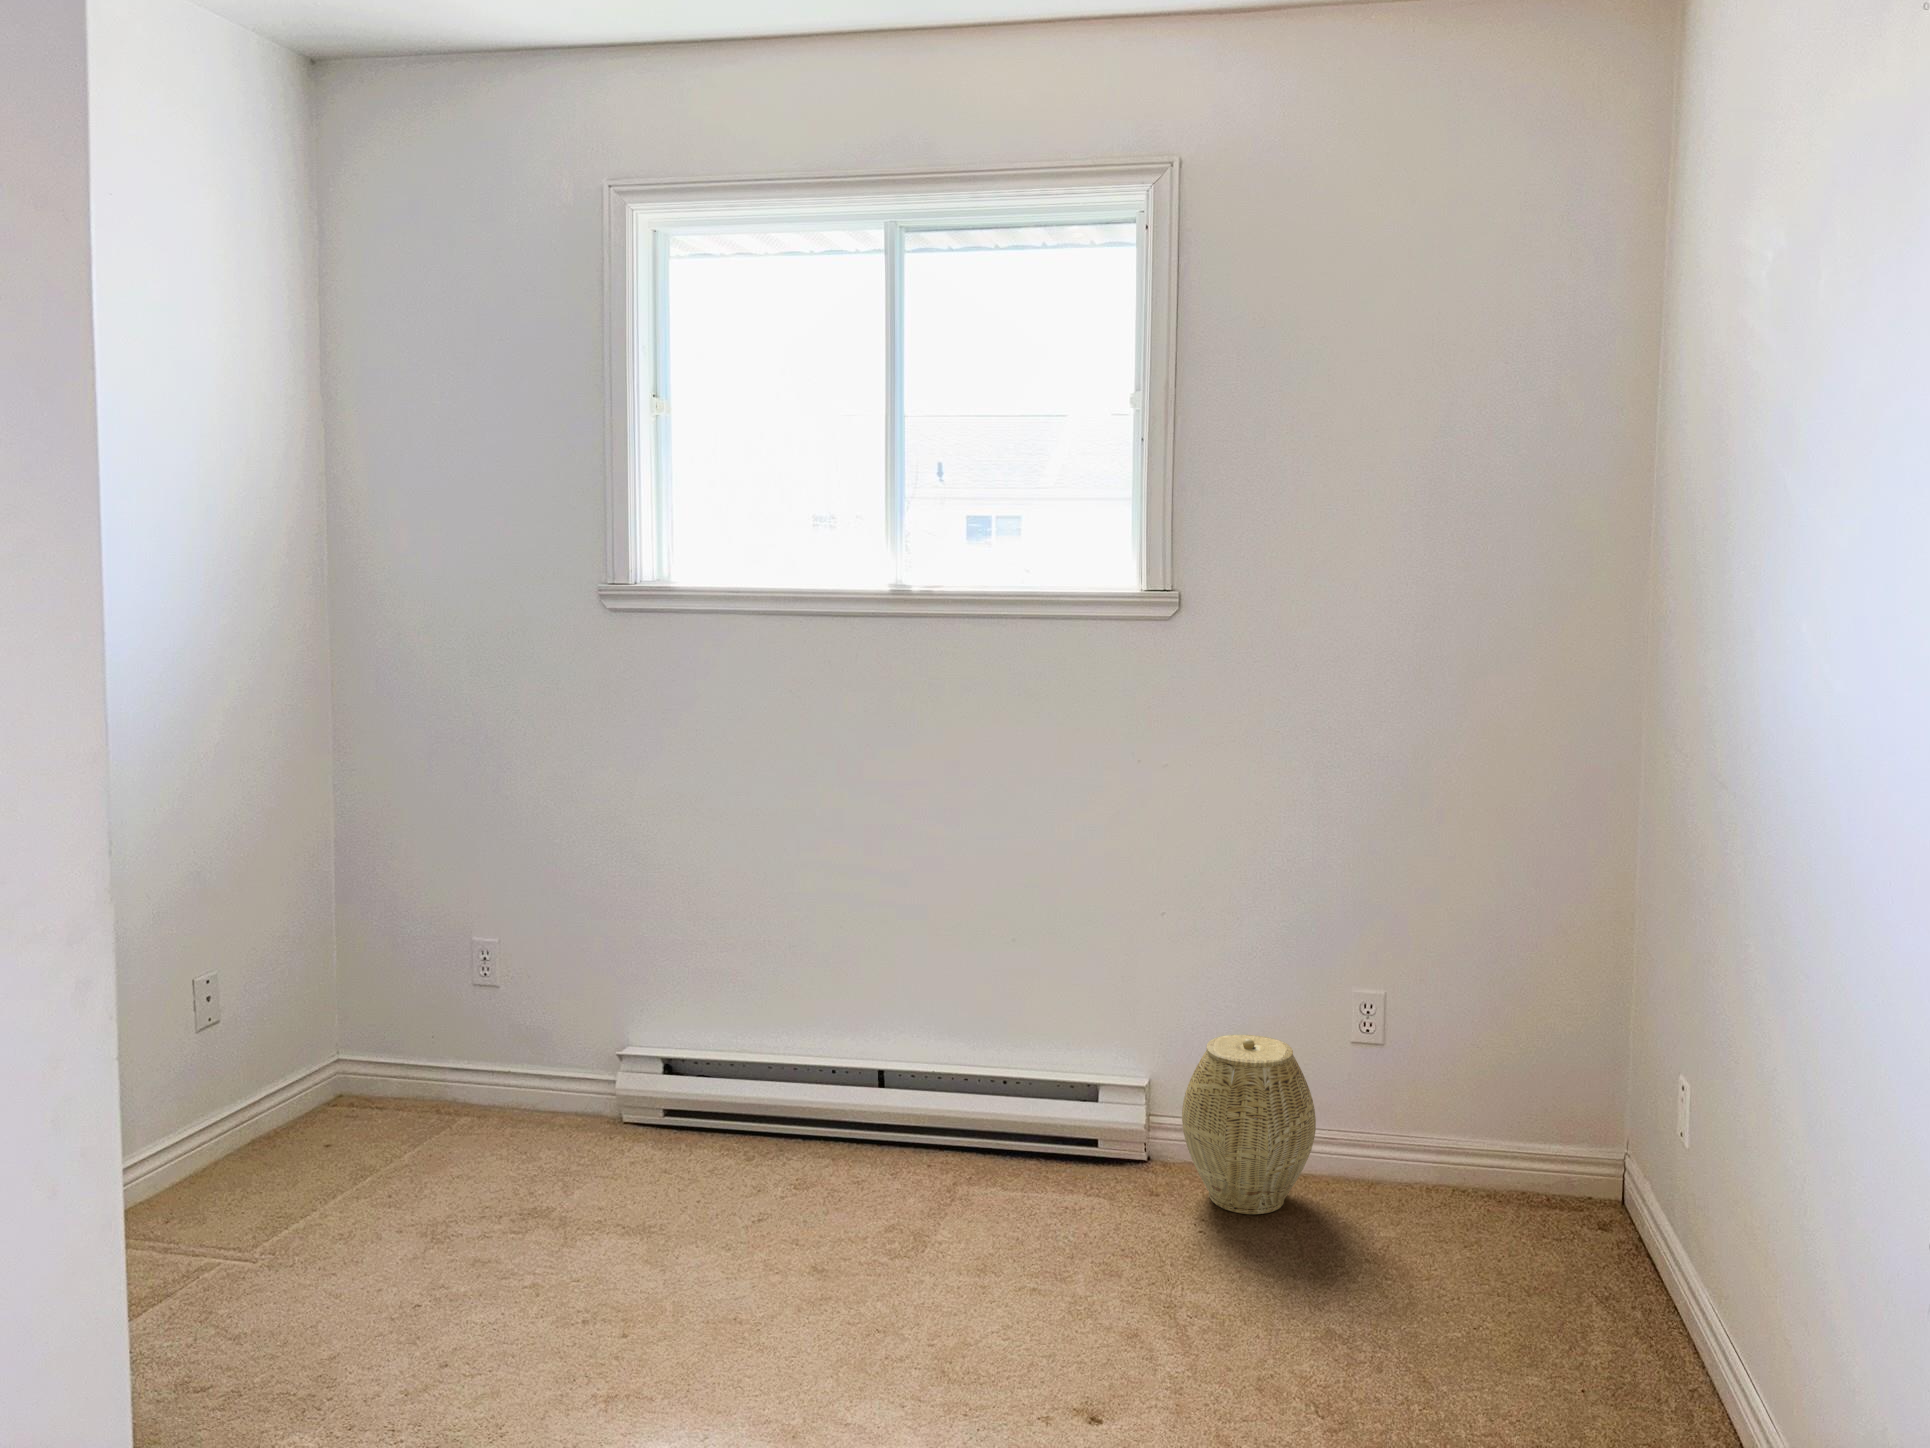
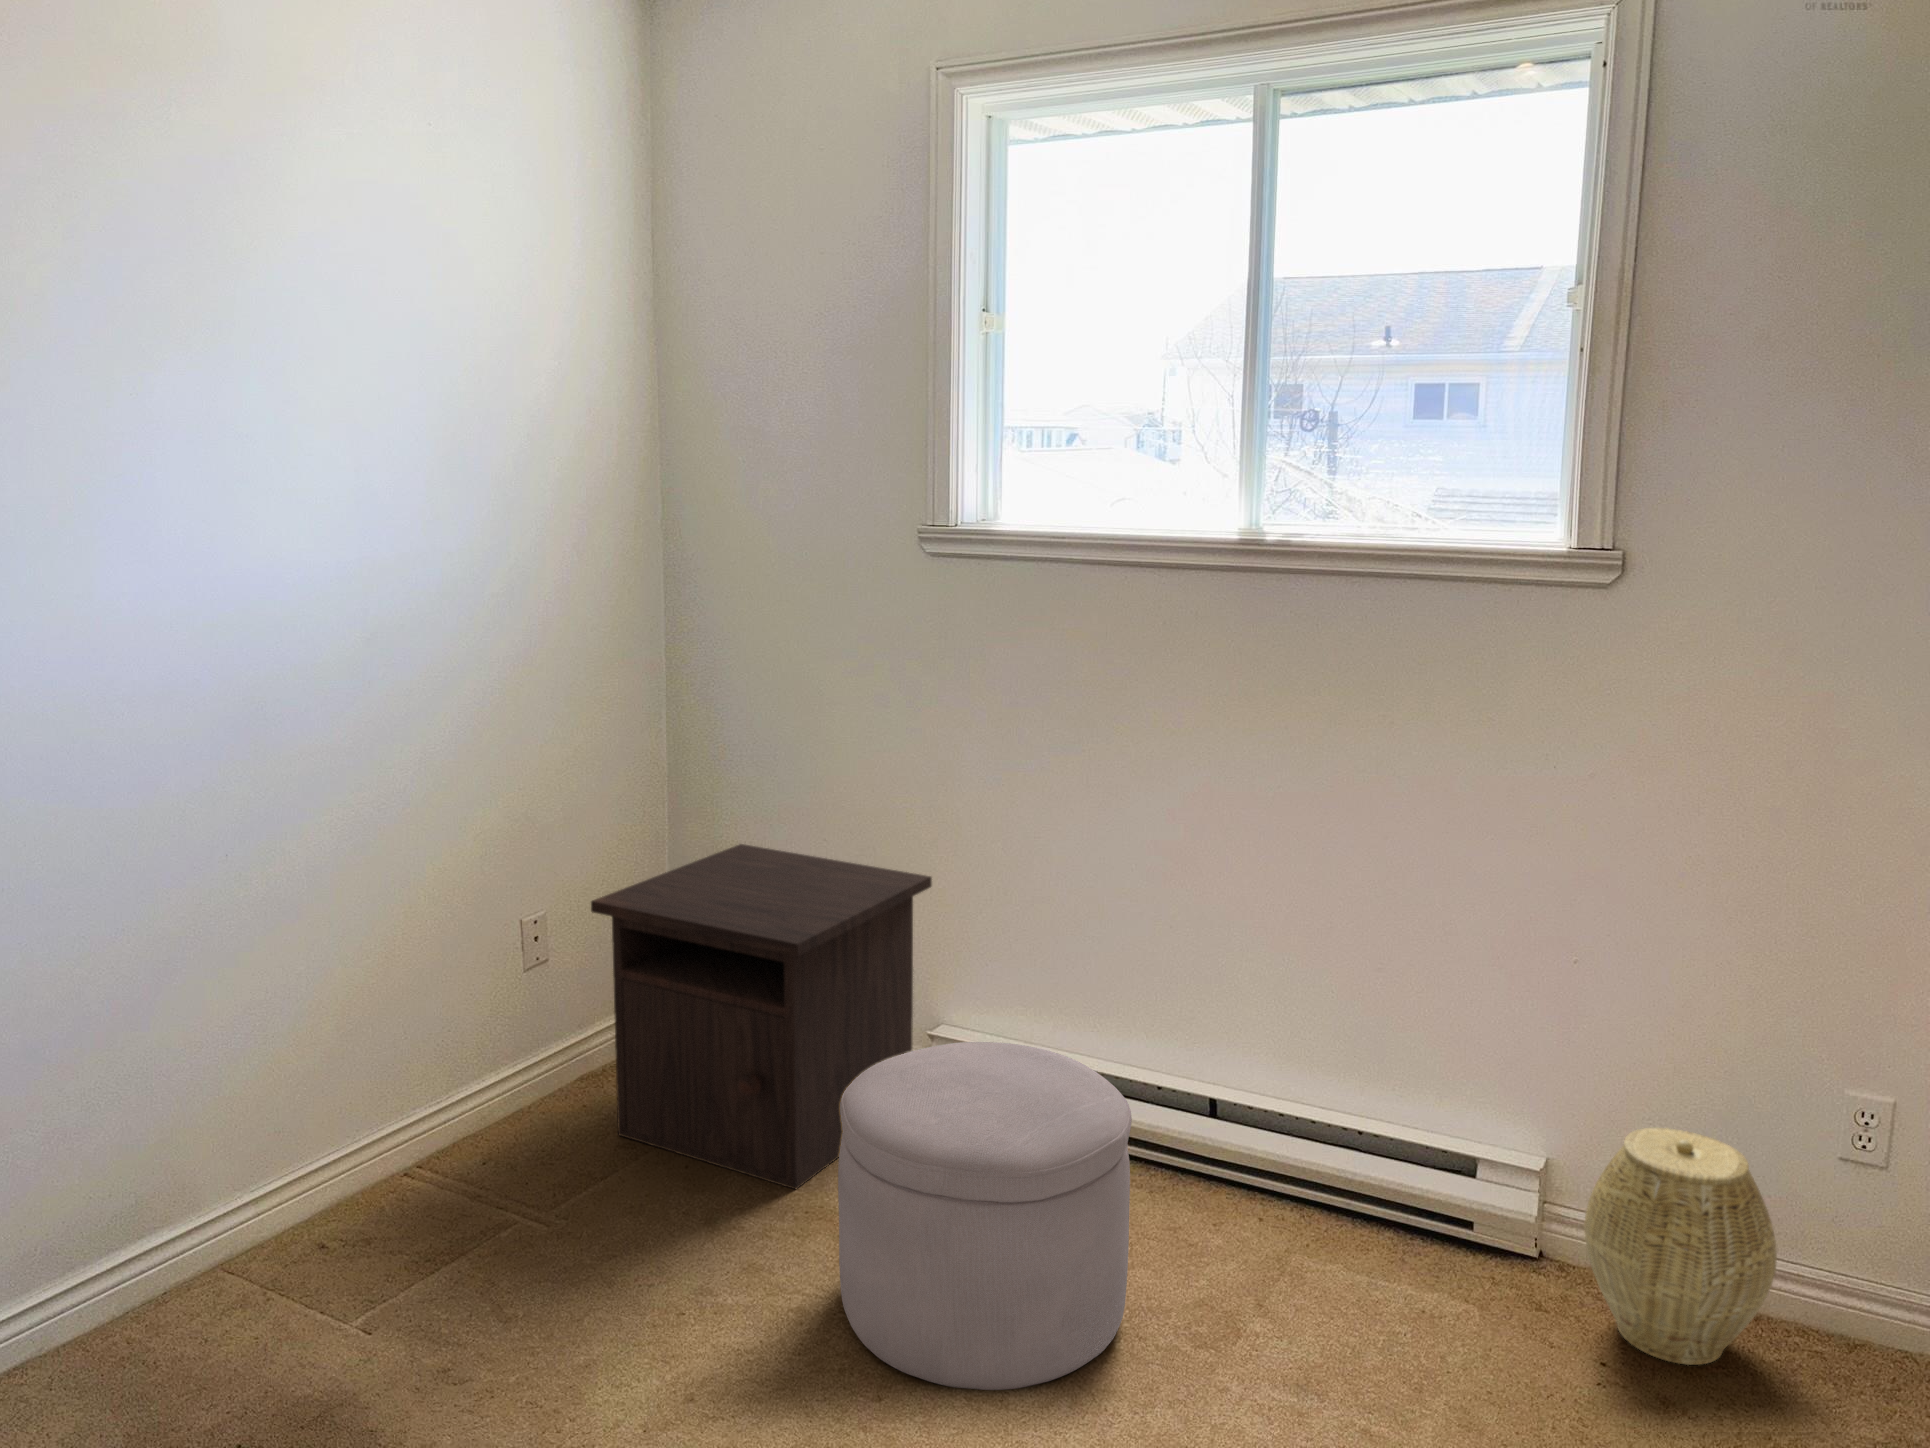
nightstand: none [270,895,618,1208] -> present [591,844,932,1189]
ottoman: none [559,1032,828,1336] -> present [838,1042,1132,1390]

